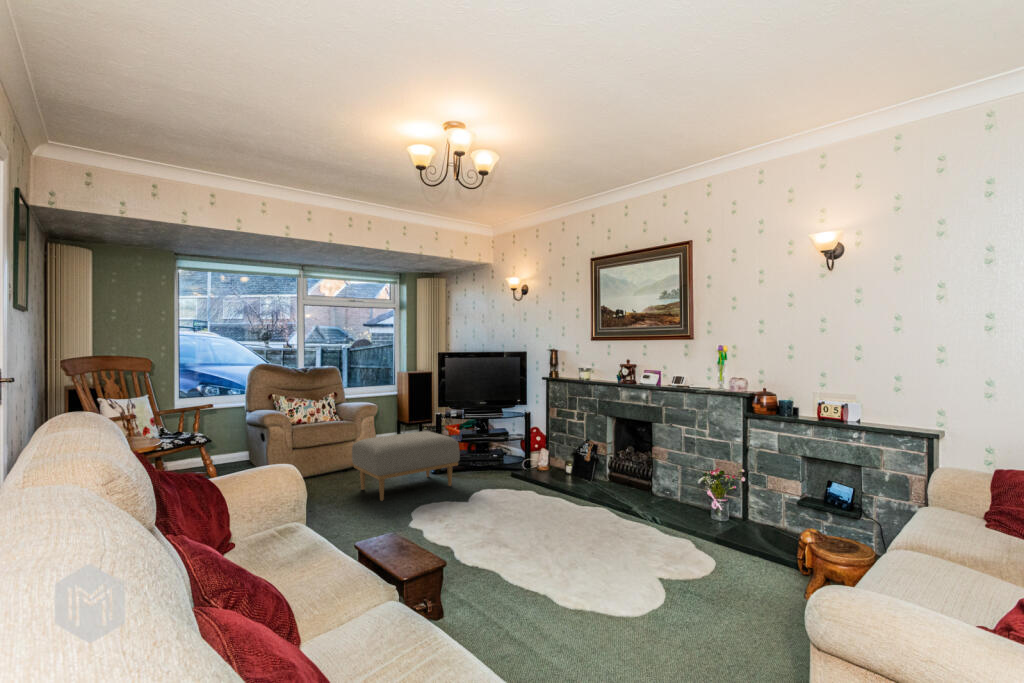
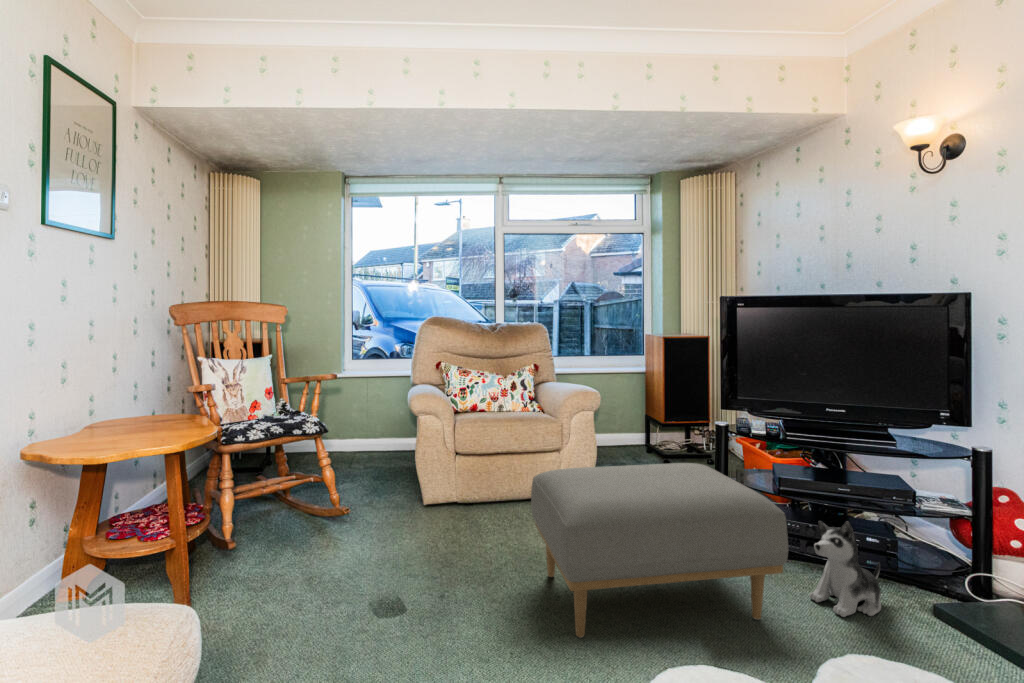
plush toy: none [471,445,496,481] -> present [809,521,881,617]

